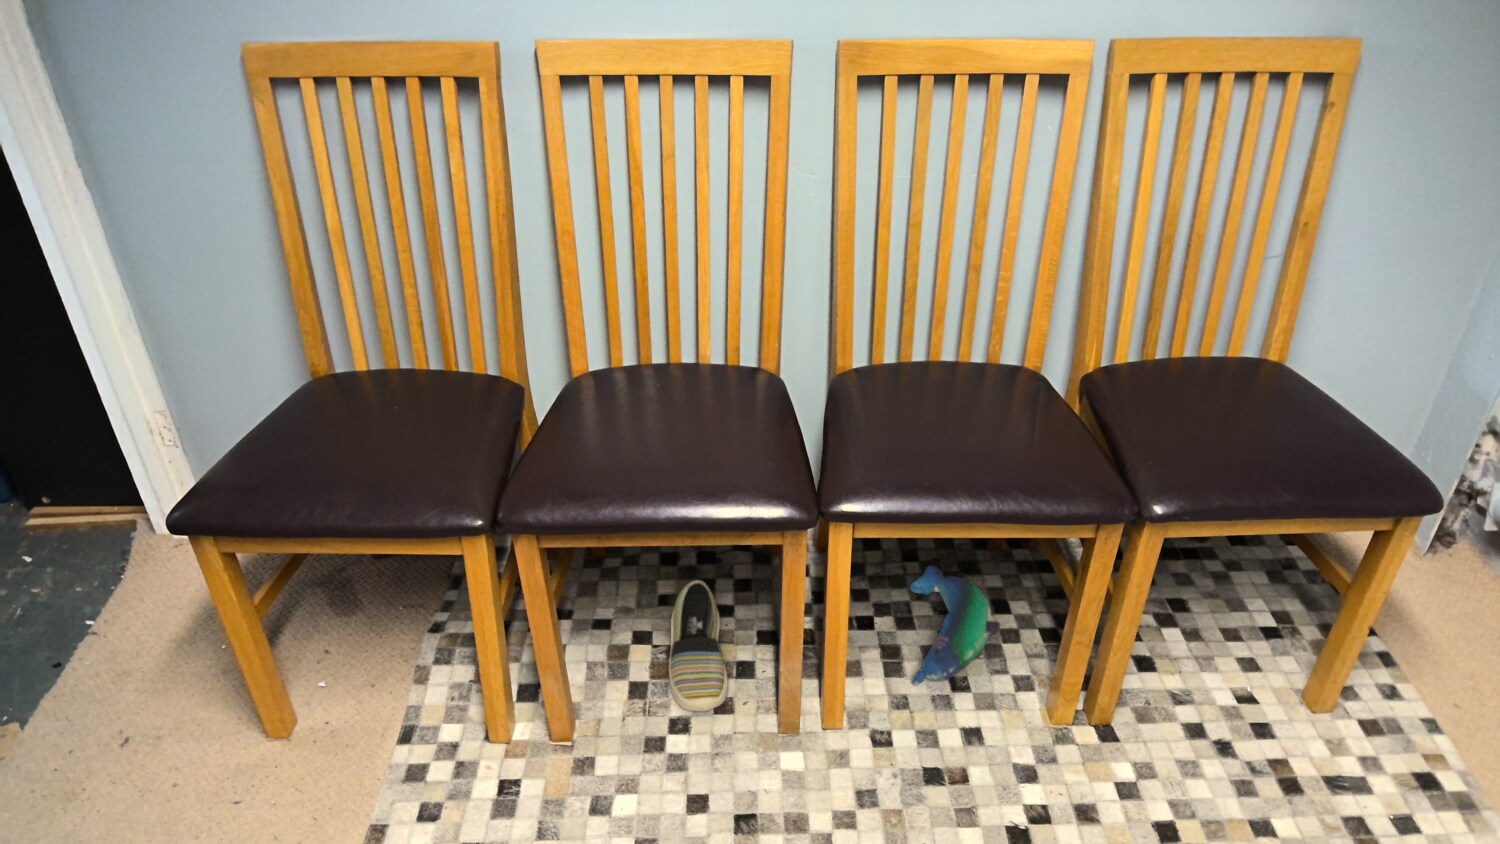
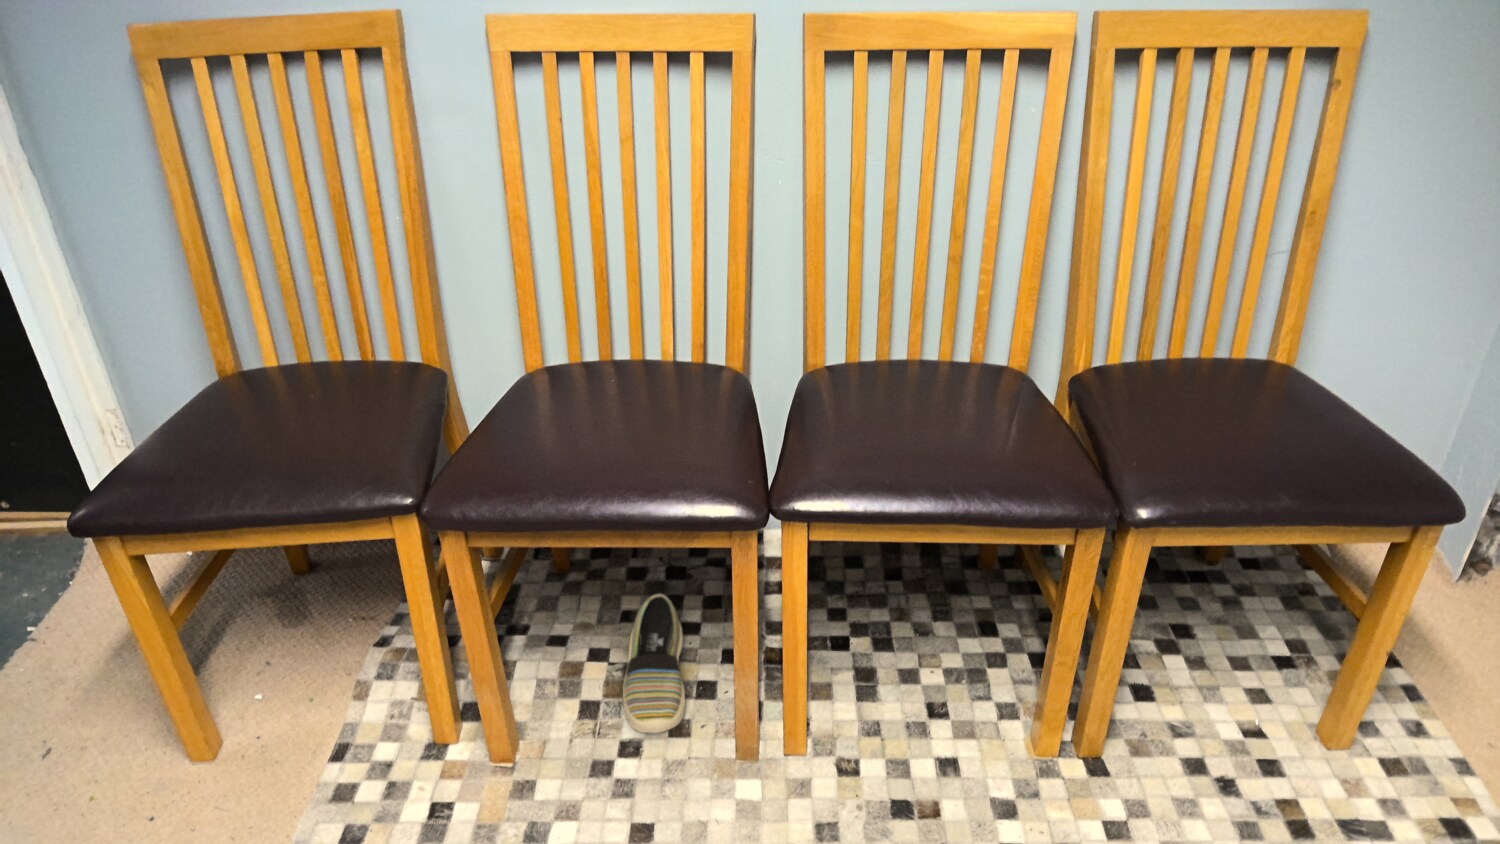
plush toy: present [909,566,1001,685] -> none [885,583,984,710]

